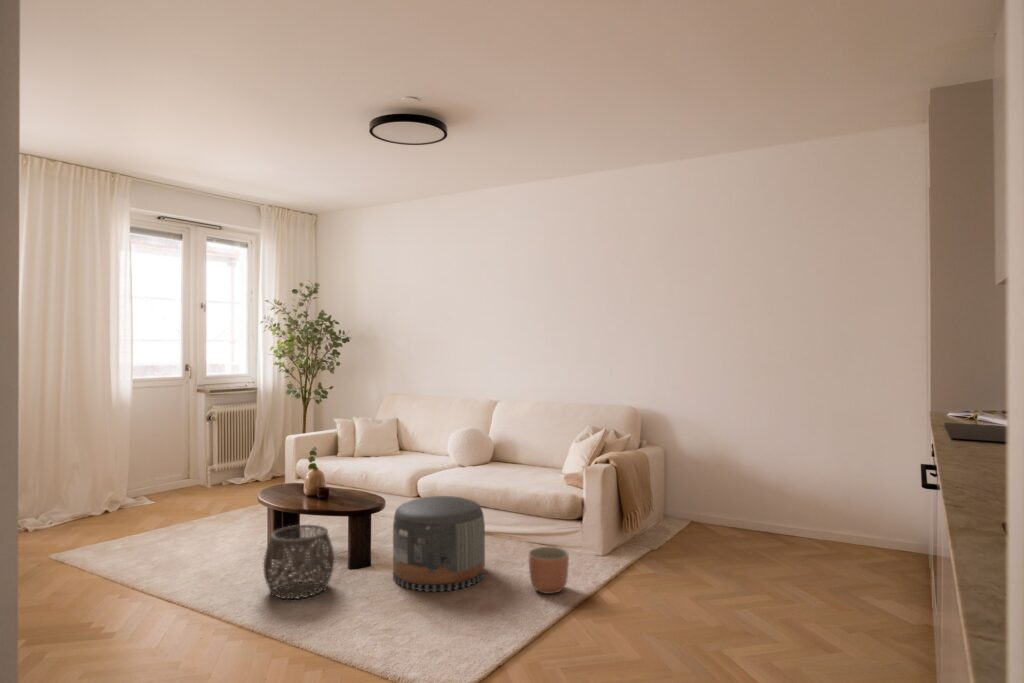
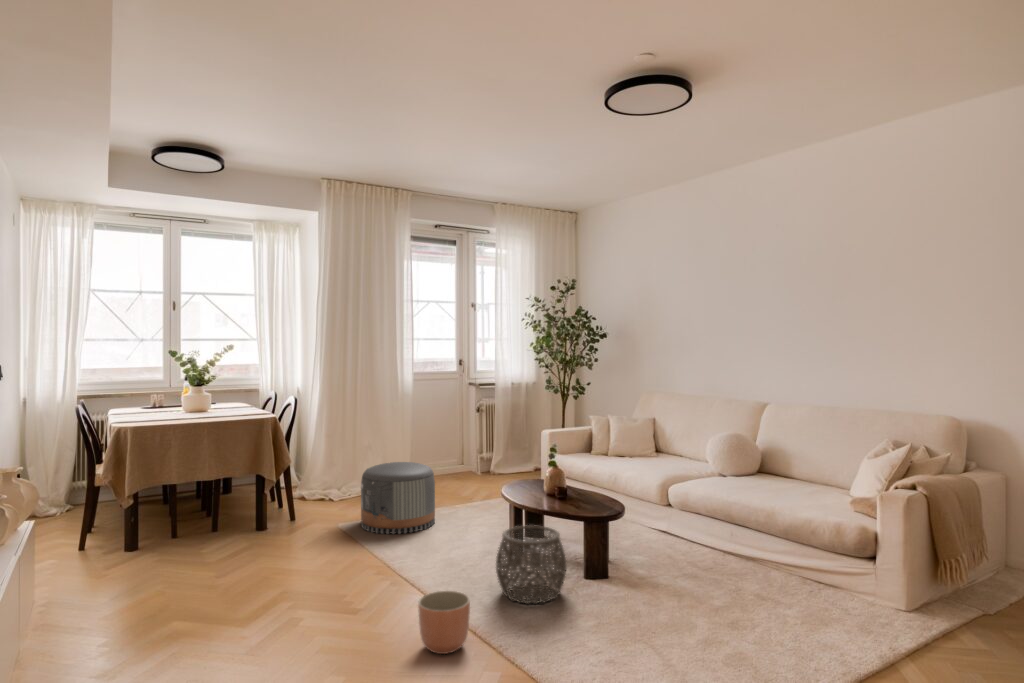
pouf: present [393,496,485,592] -> present [361,462,435,534]
planter: present [529,547,569,594] -> present [418,591,470,654]

